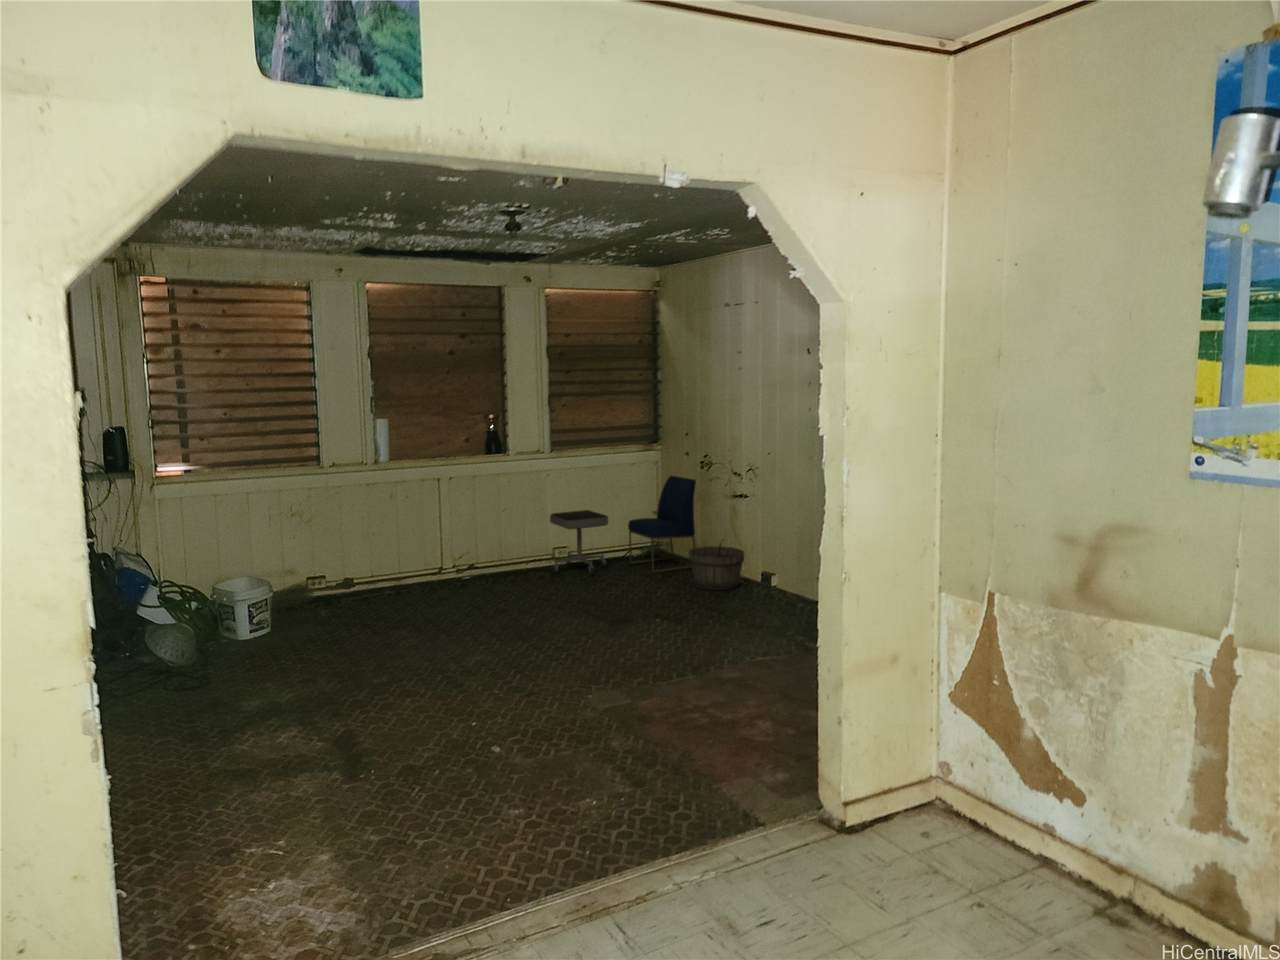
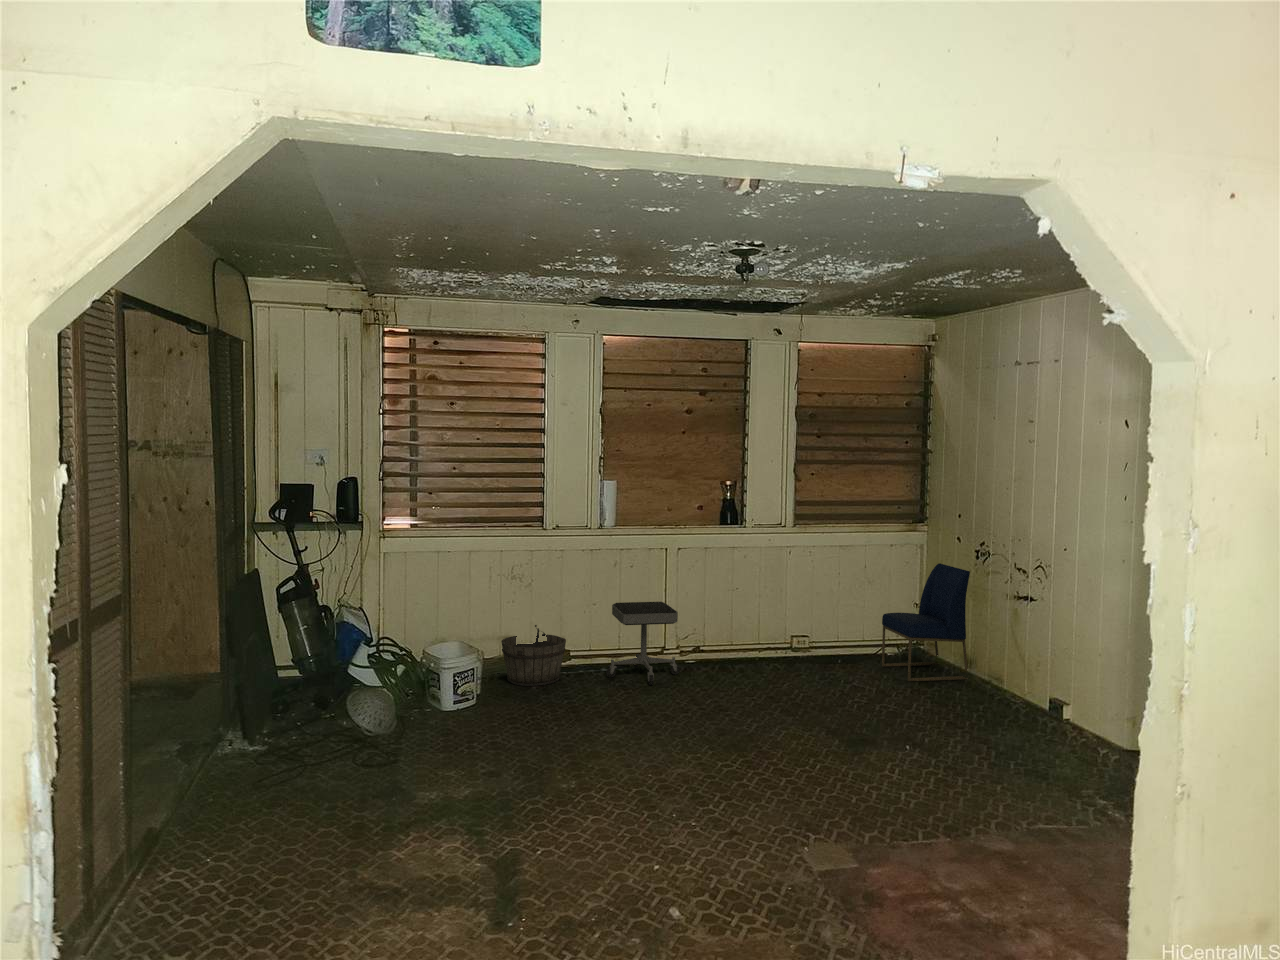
stool: present [550,510,608,576] -> present [606,602,680,685]
wooden bucket: present [688,540,744,590] -> present [501,625,566,686]

